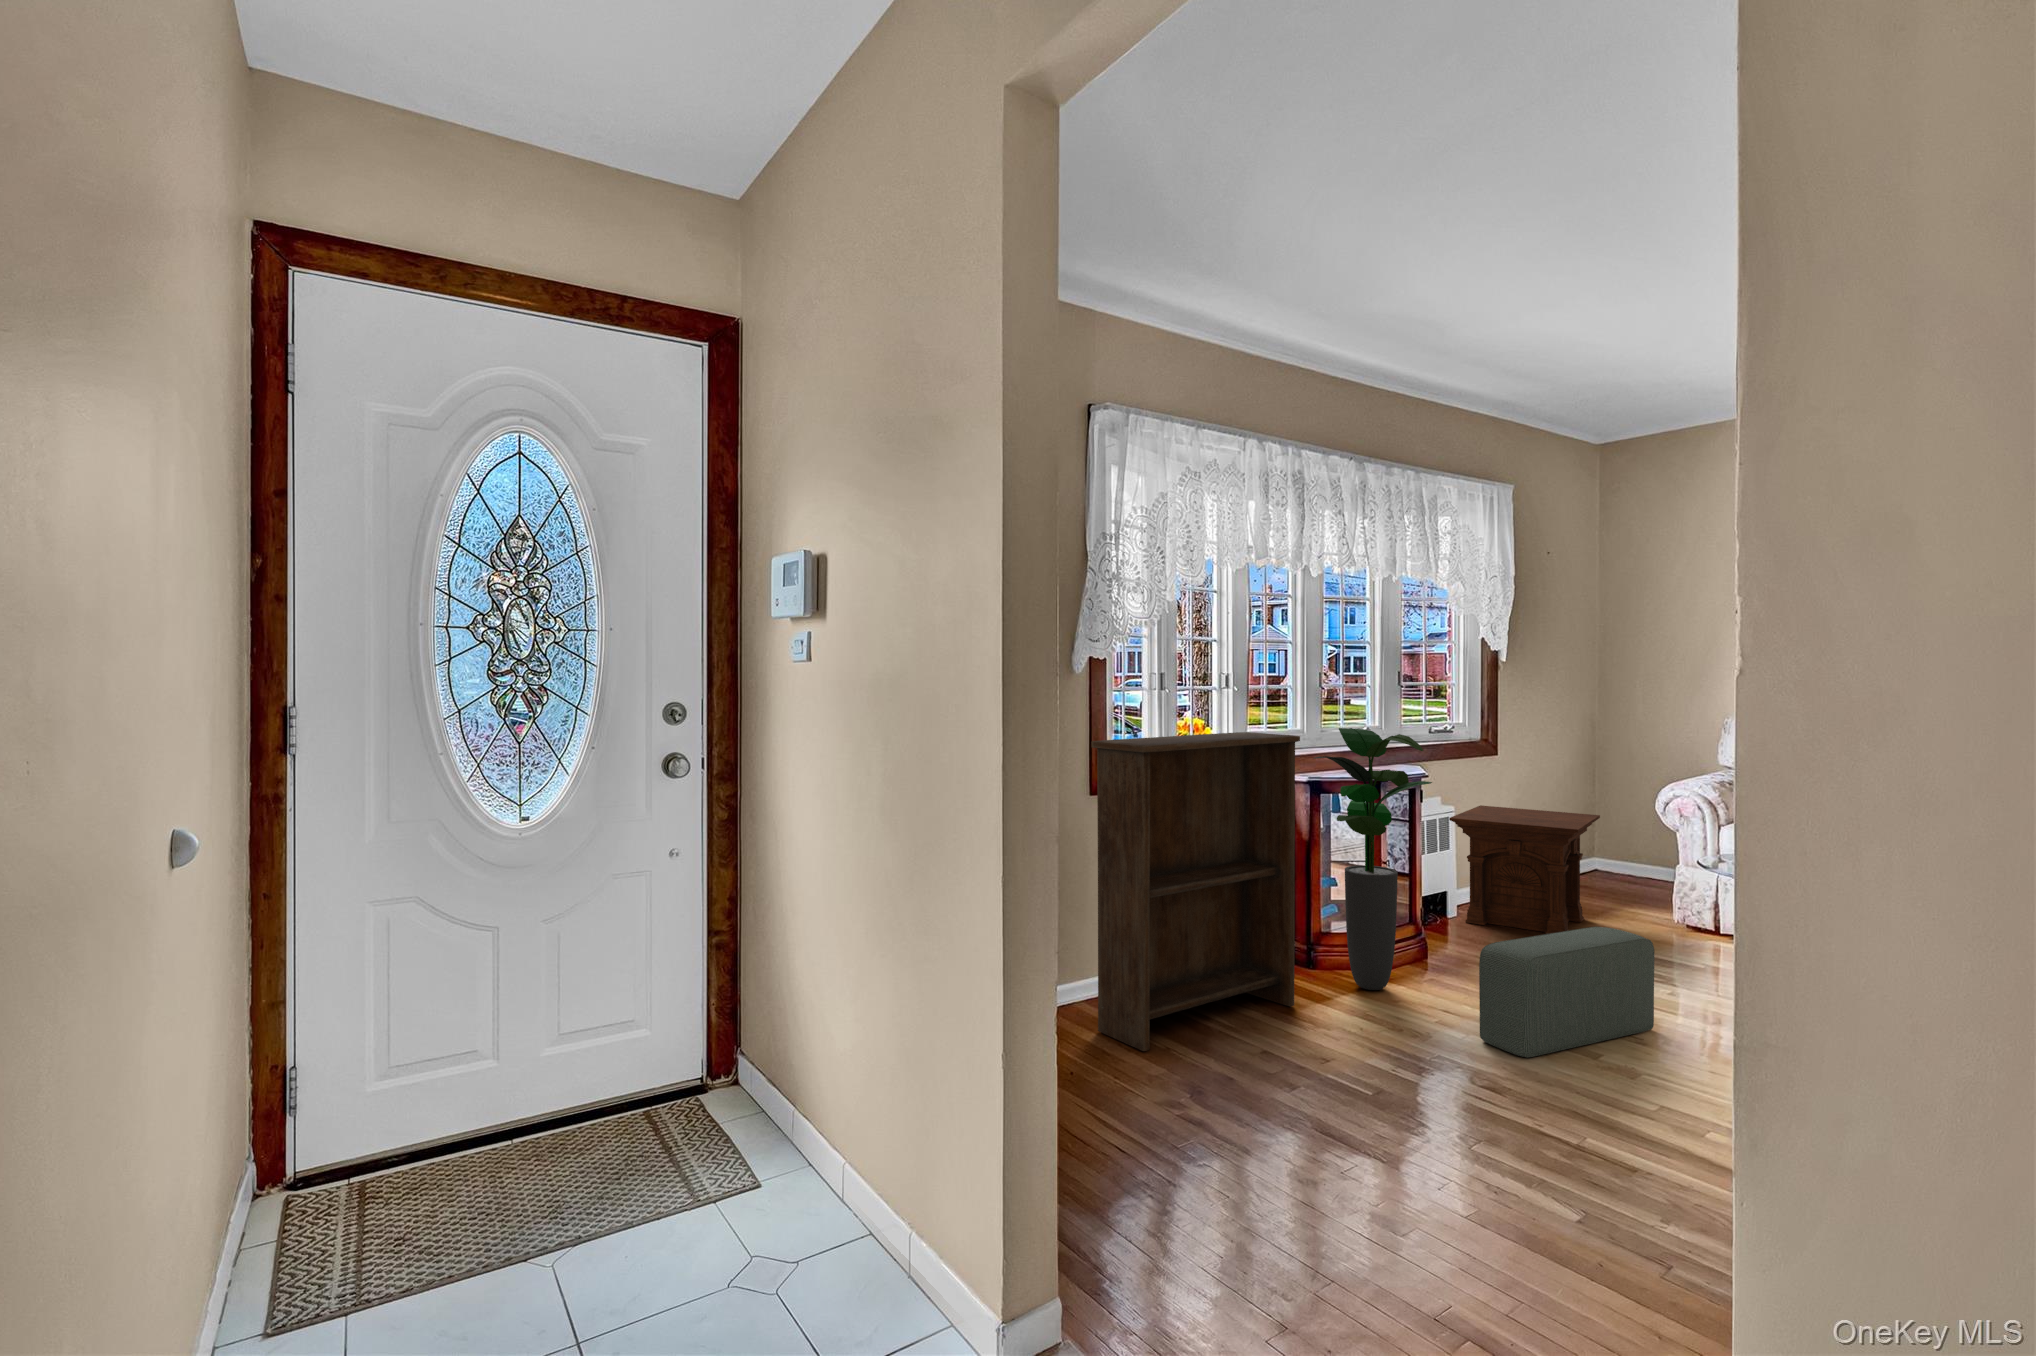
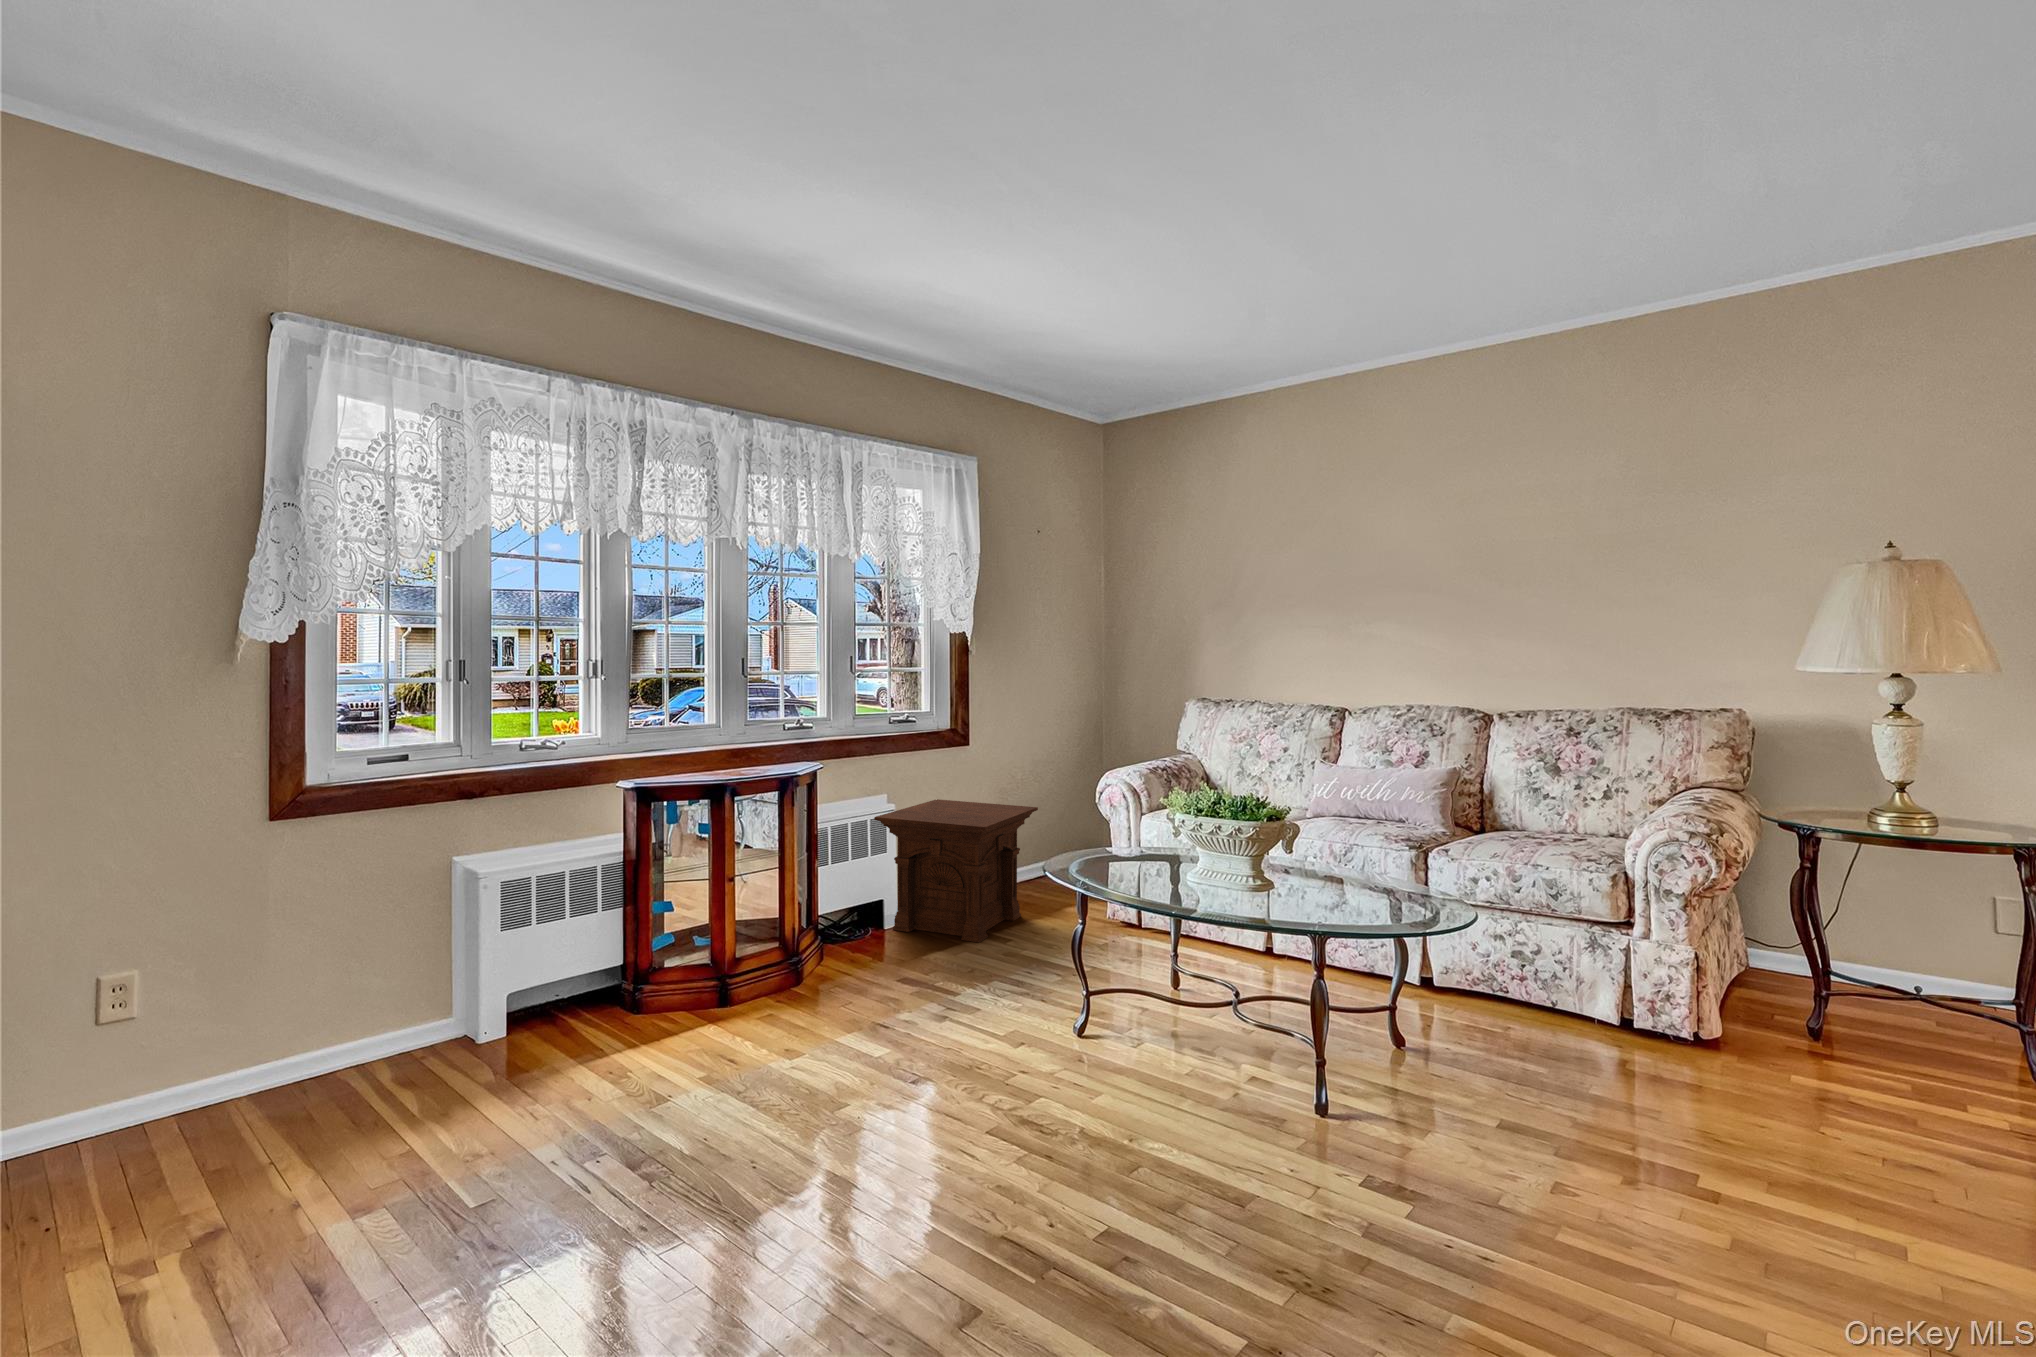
potted plant: present [1314,728,1432,990] -> none [592,722,738,1043]
bookshelf: present [1091,732,1300,1051] -> none [148,730,540,1201]
pouf: present [1479,927,1655,1057] -> none [716,952,950,1140]

